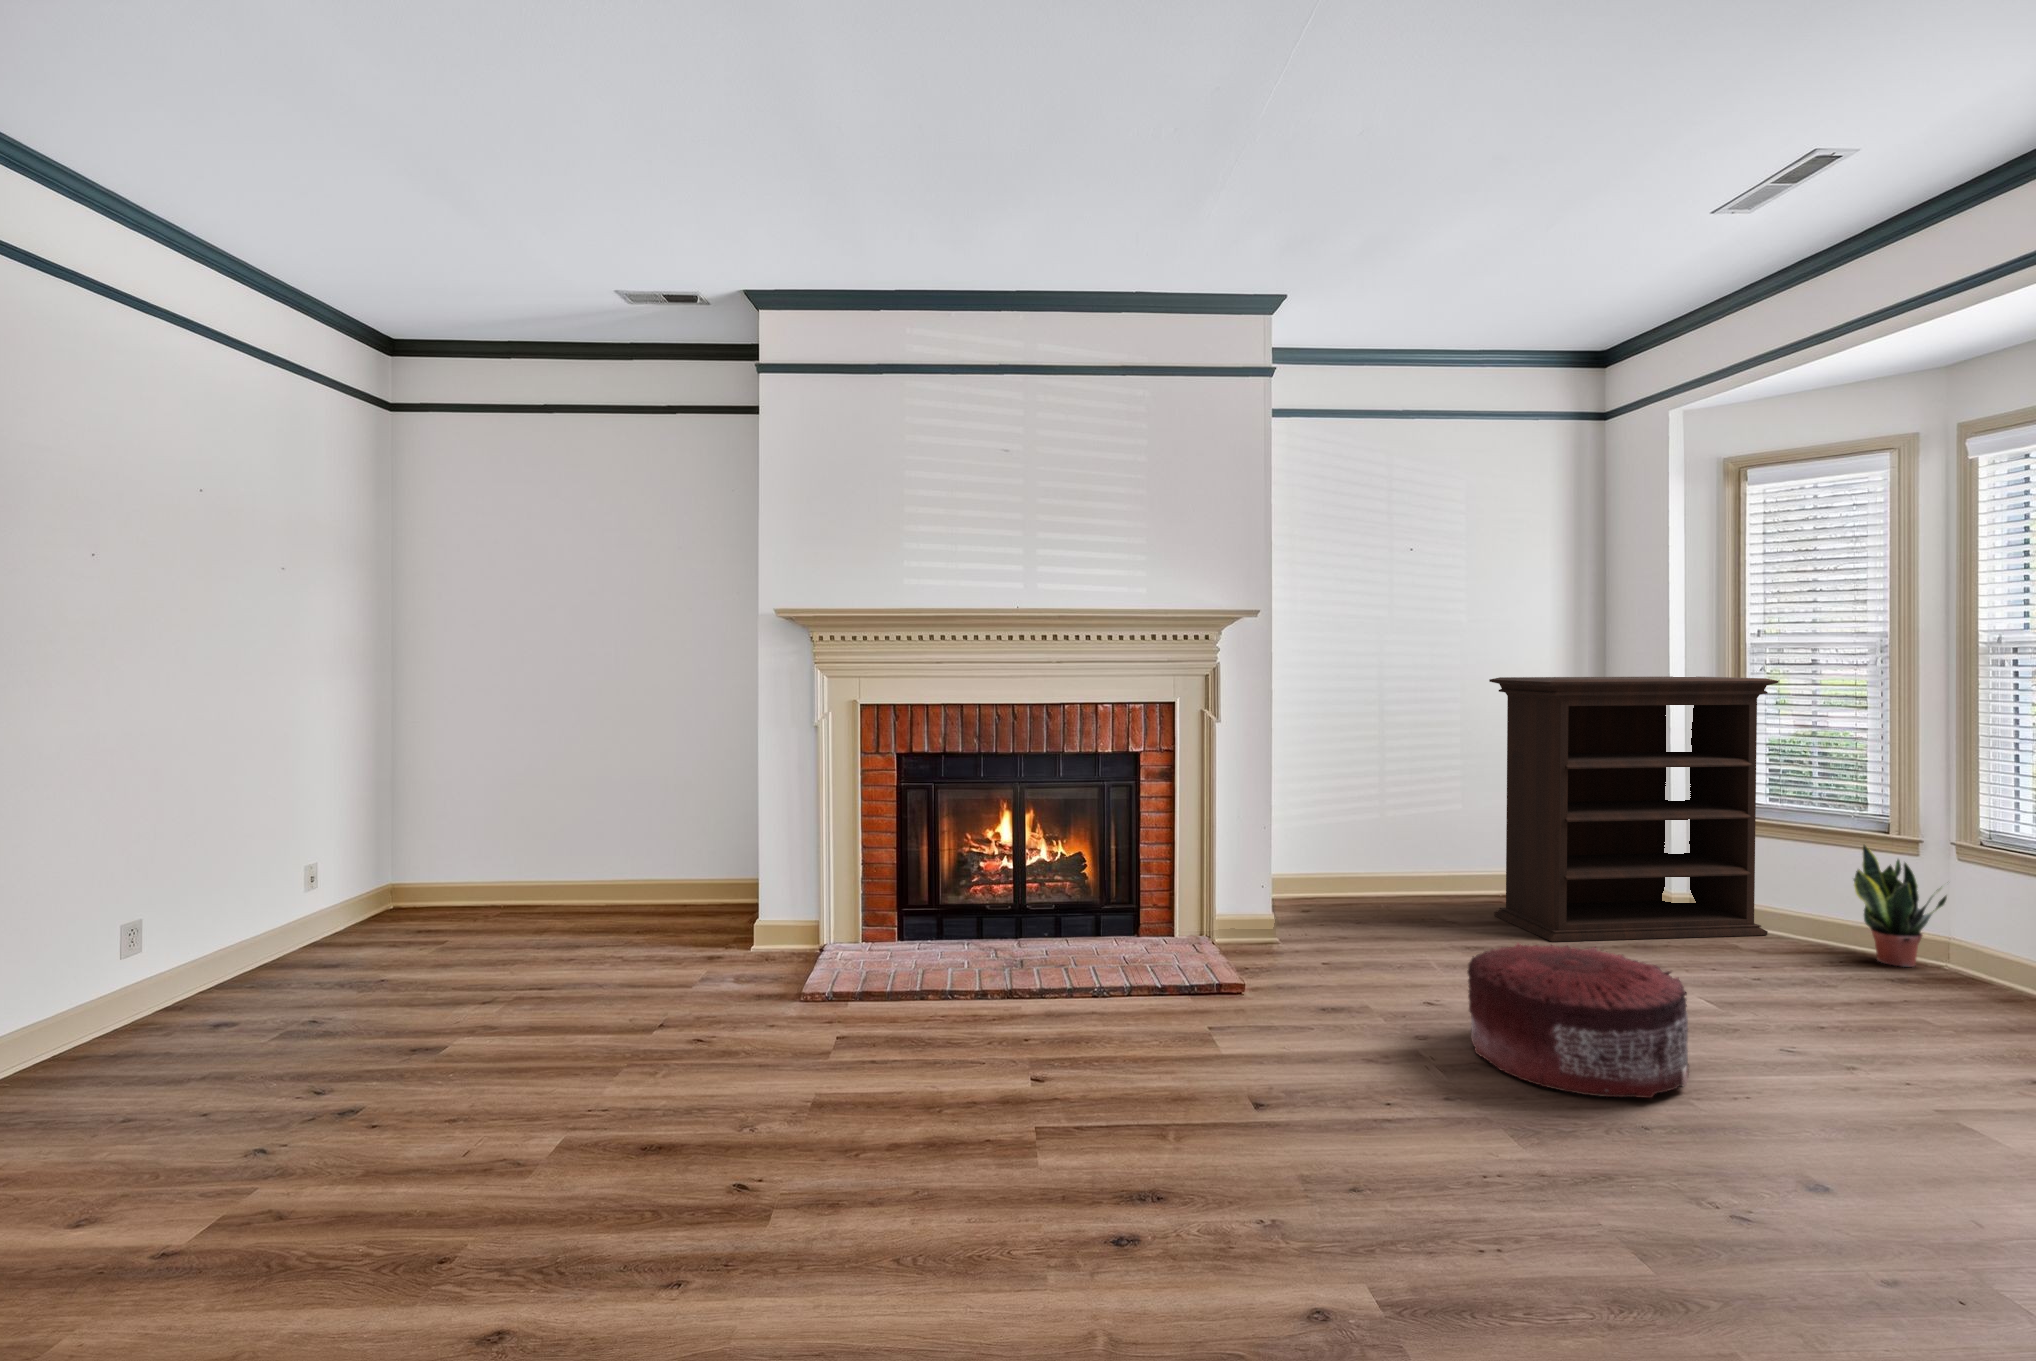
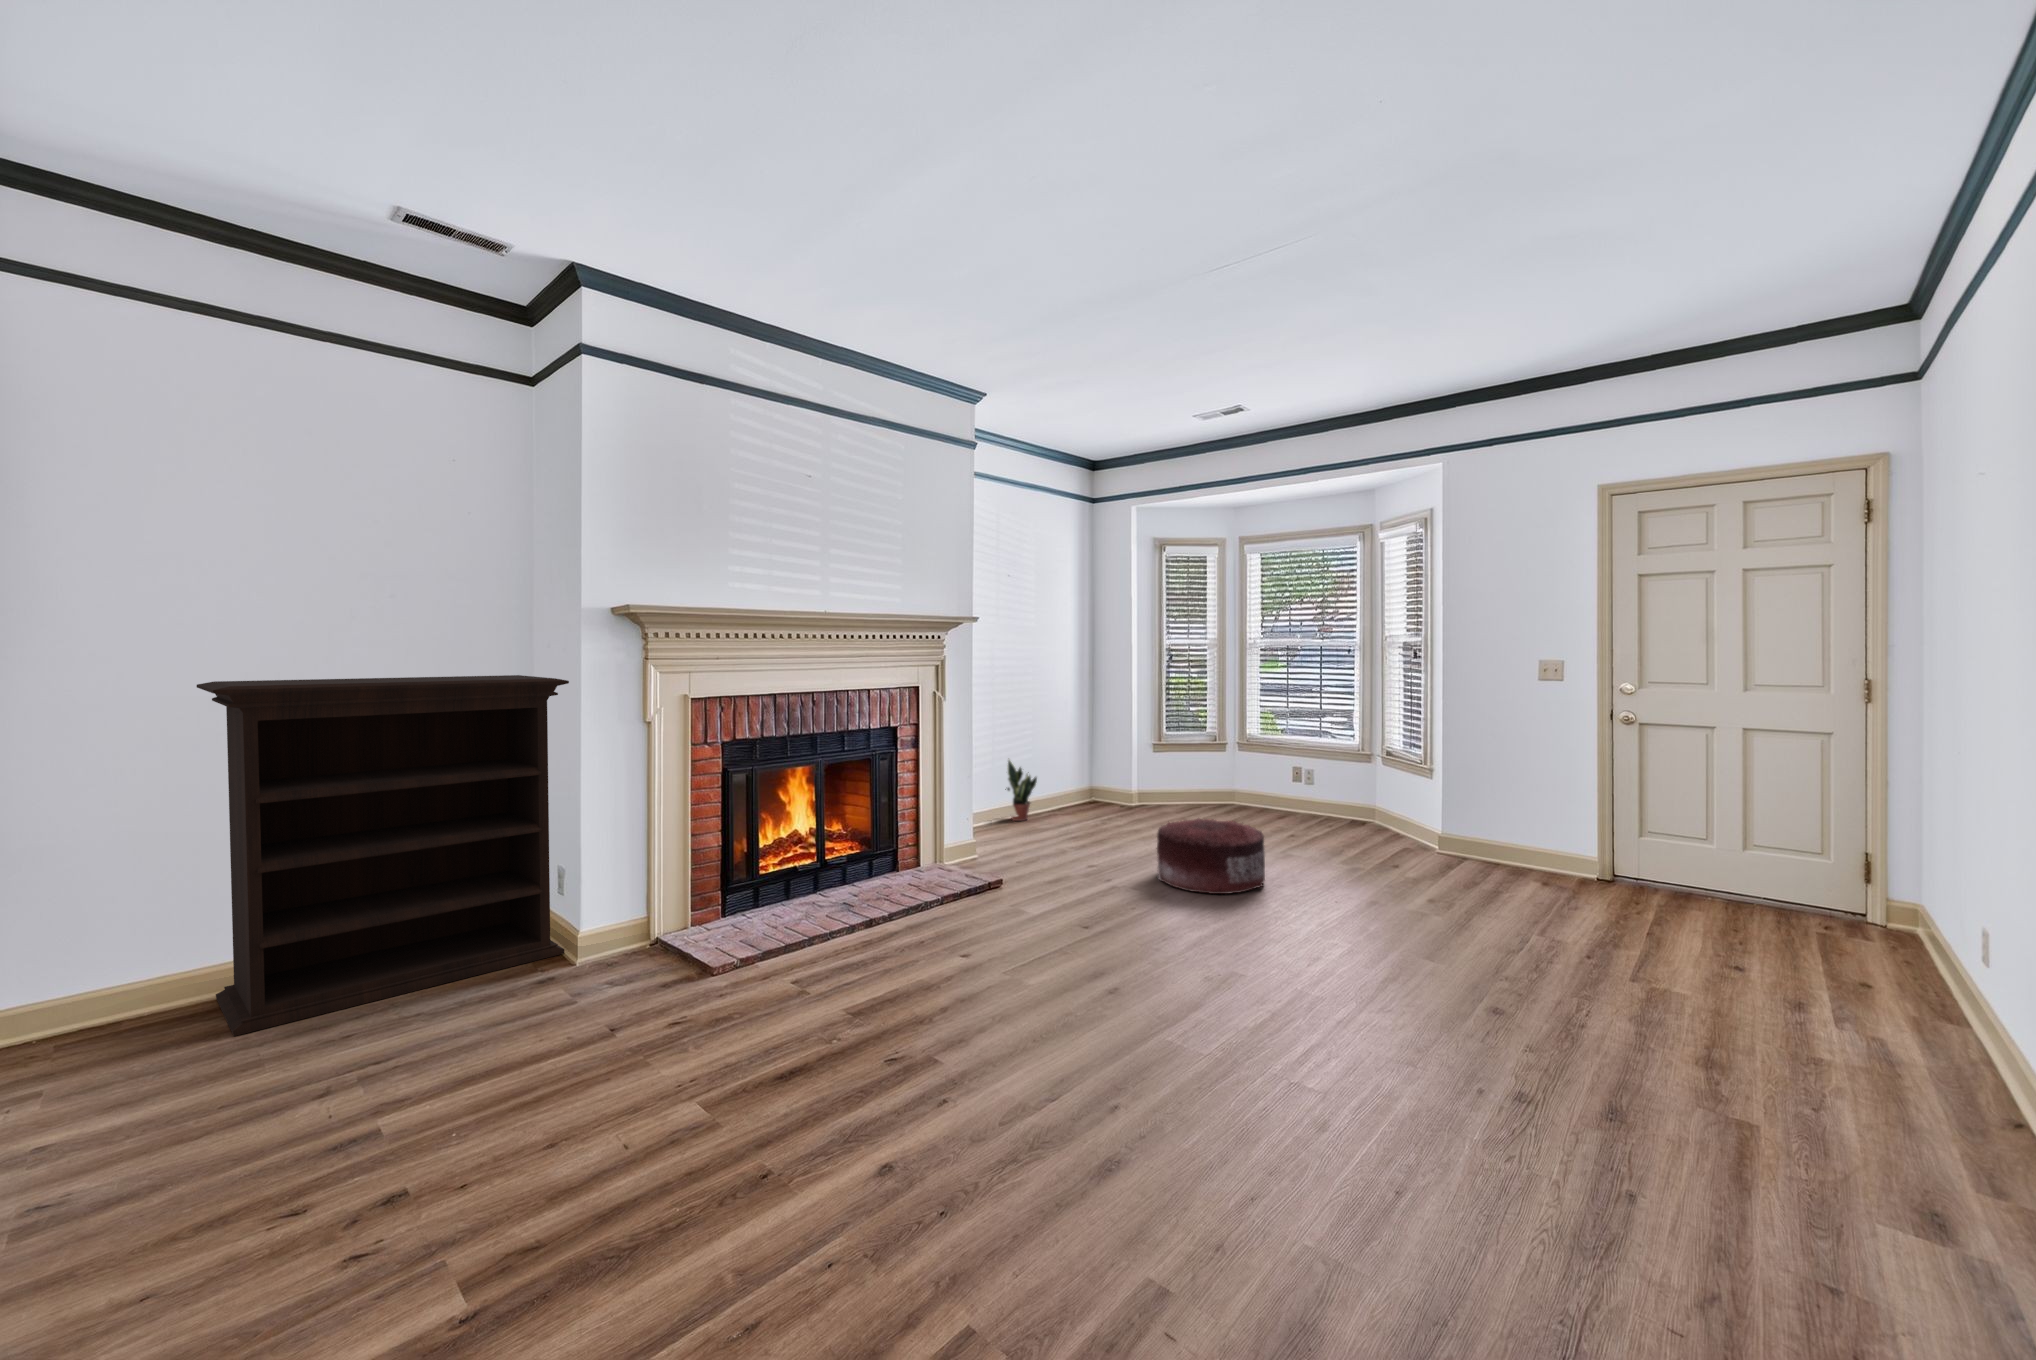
bookshelf: present [1489,677,1778,942] -> present [197,675,569,1036]
potted plant: present [1854,845,1948,967] -> present [1005,760,1037,821]

